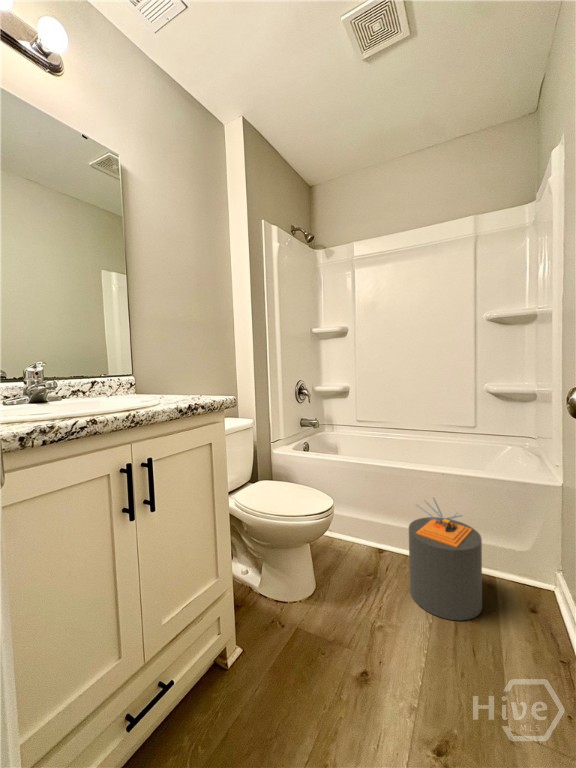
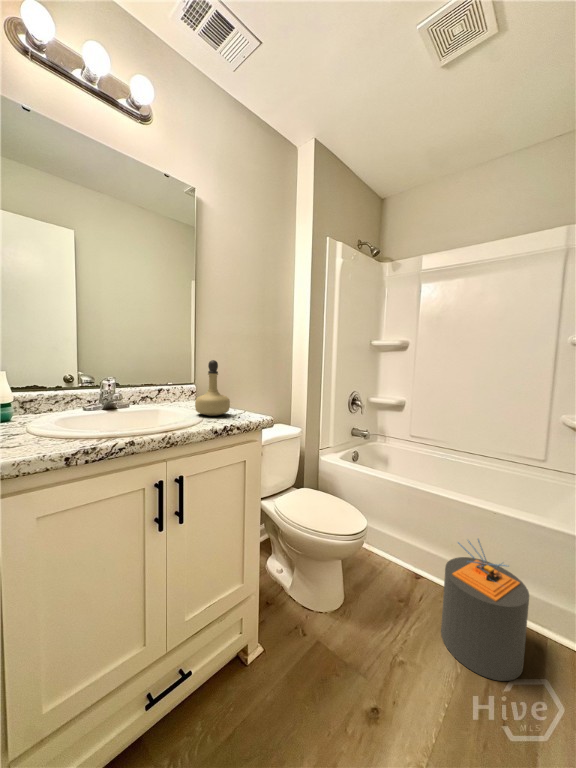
perfume bottle: none [147,339,186,401] -> present [195,360,230,416]

